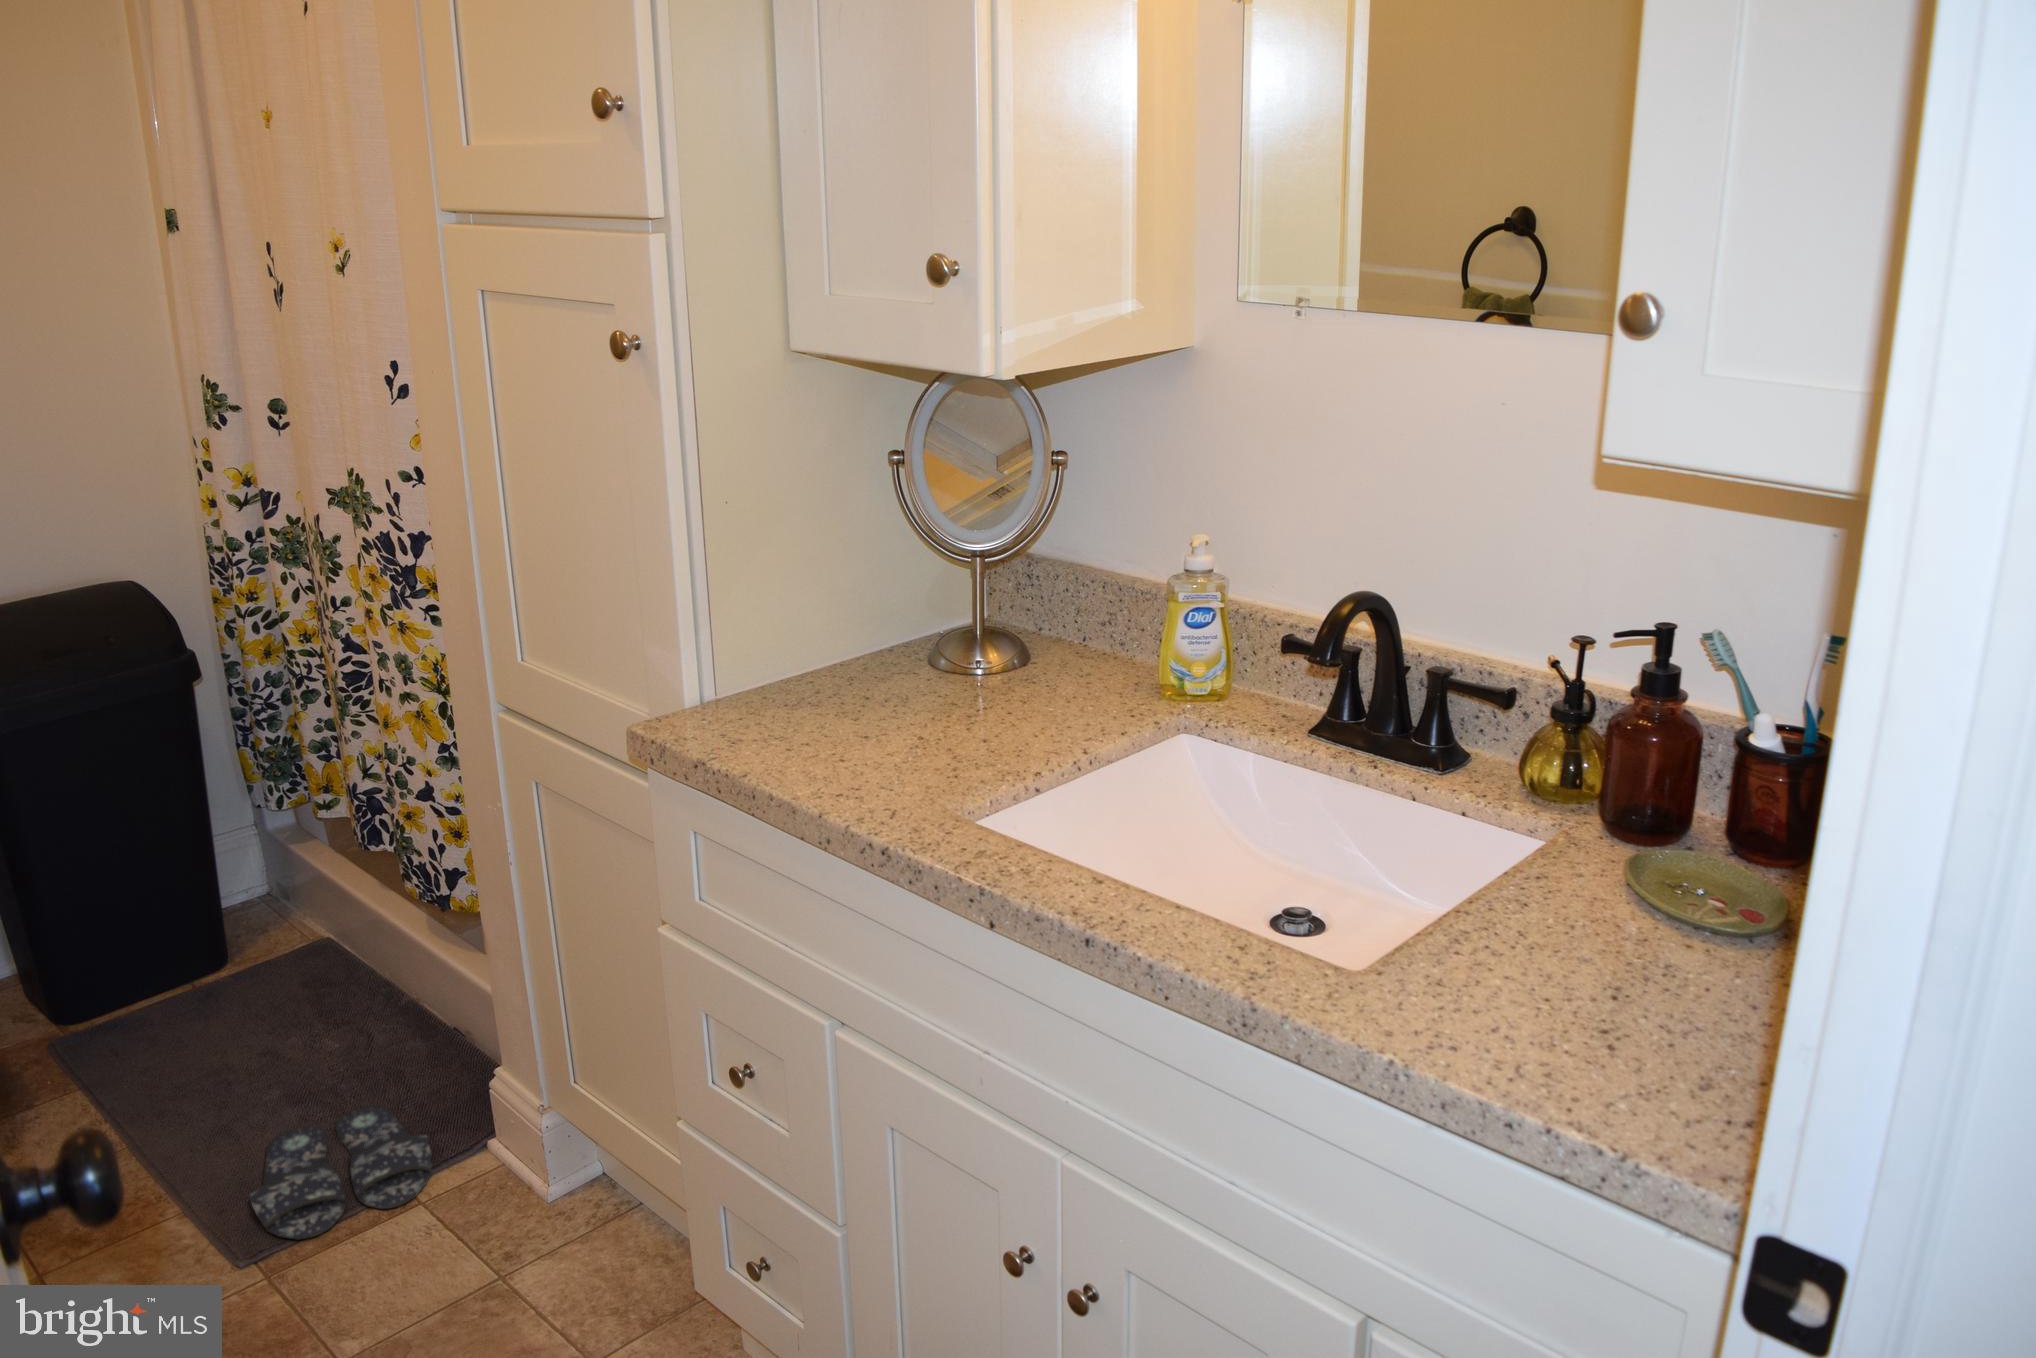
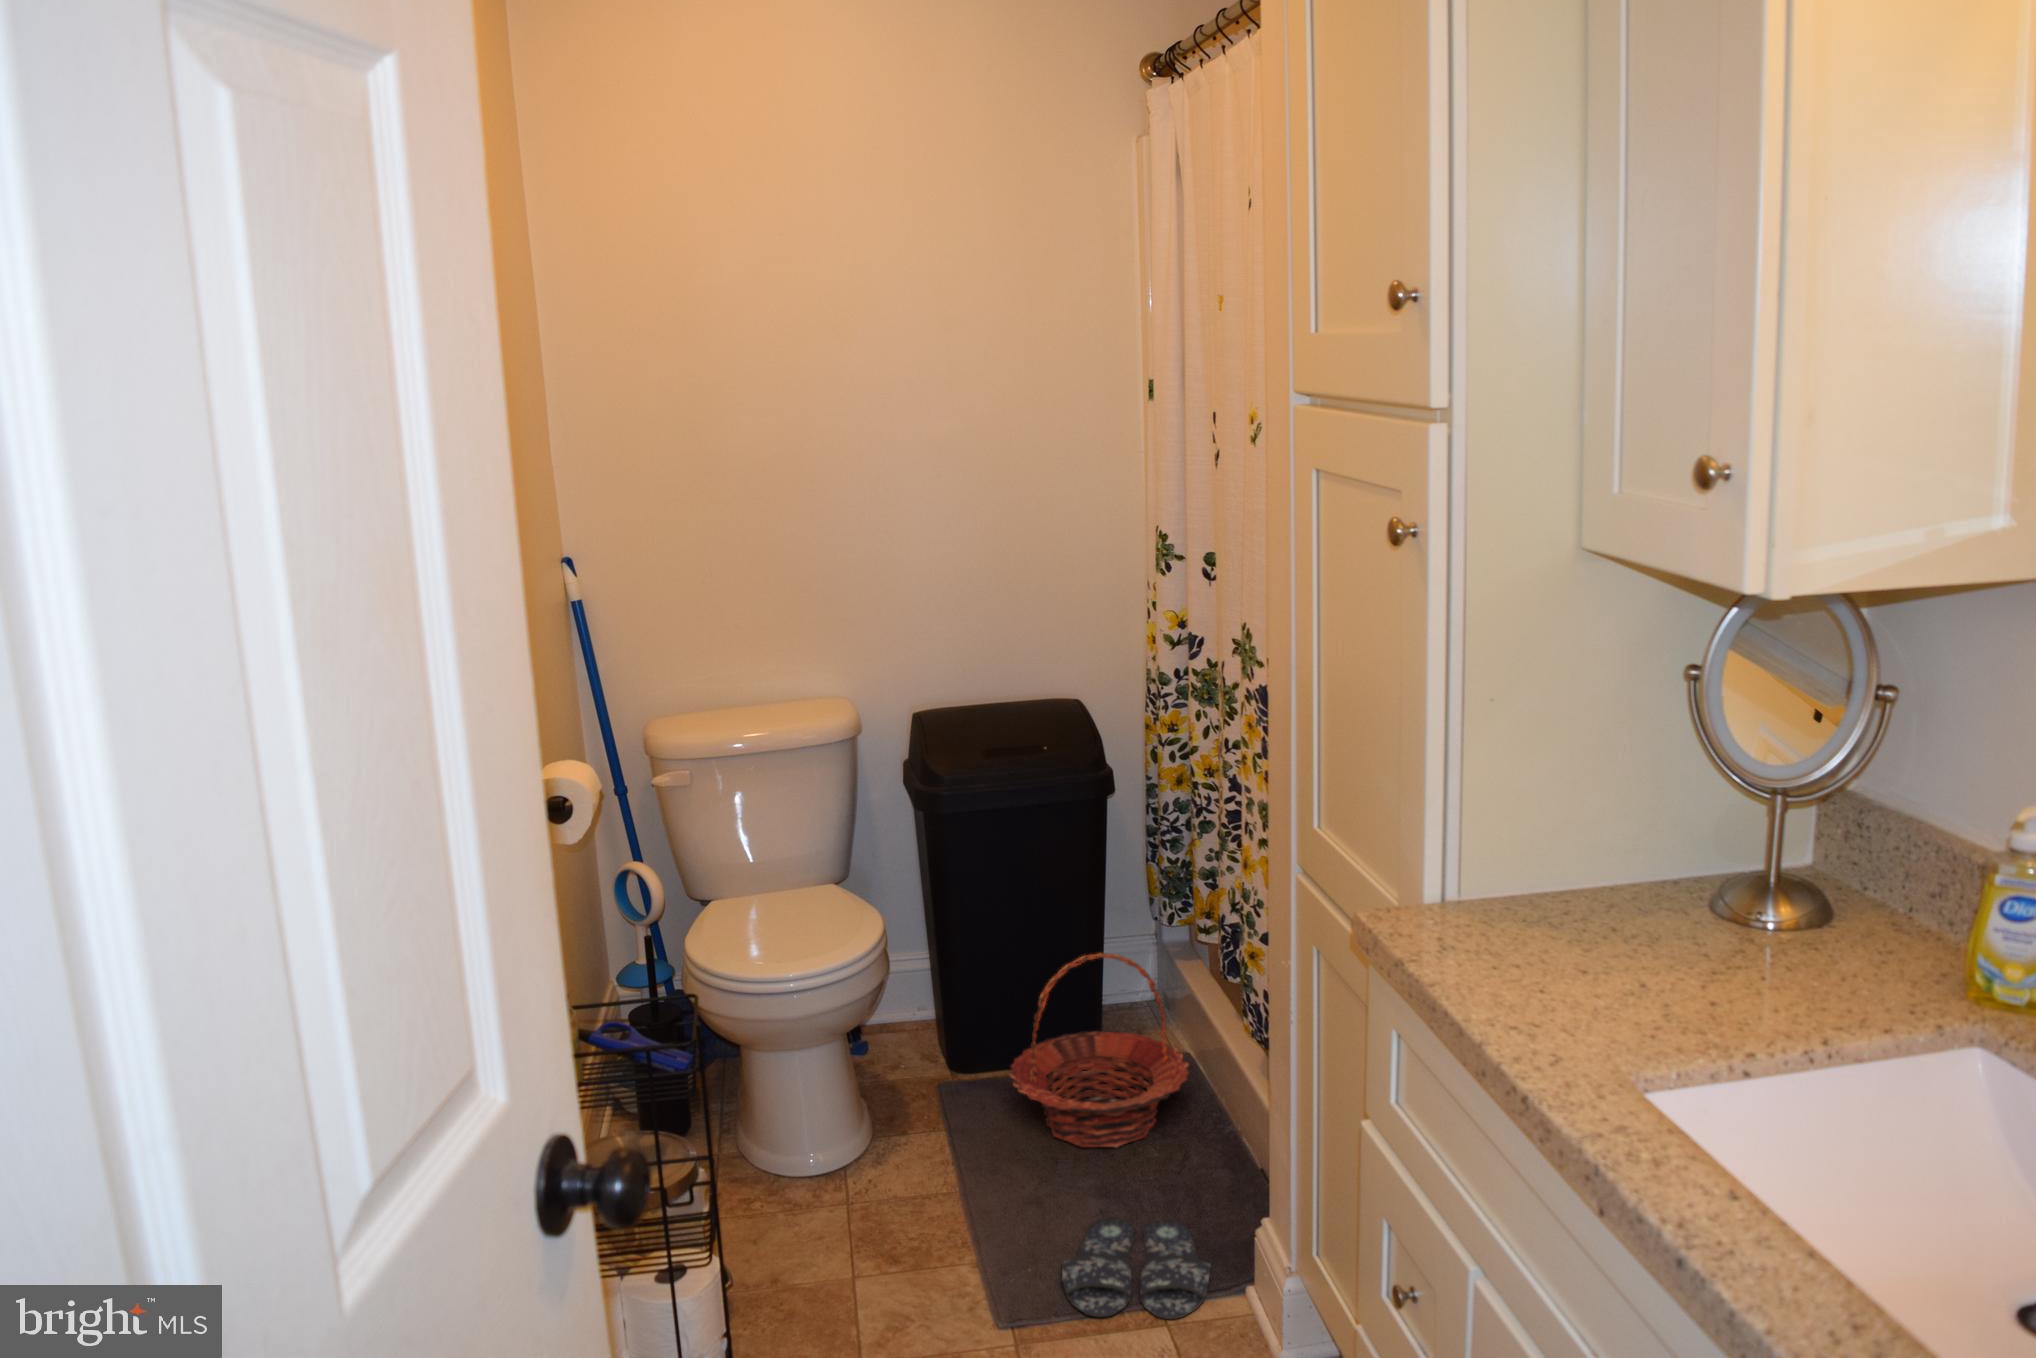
basket: none [111,850,344,1067] -> present [1010,953,1189,1147]

